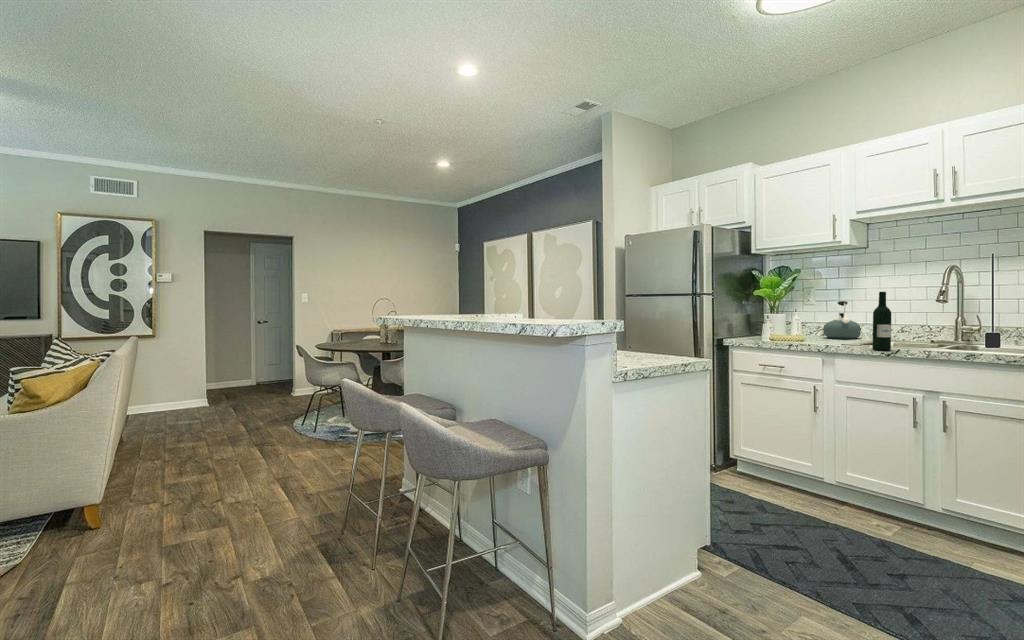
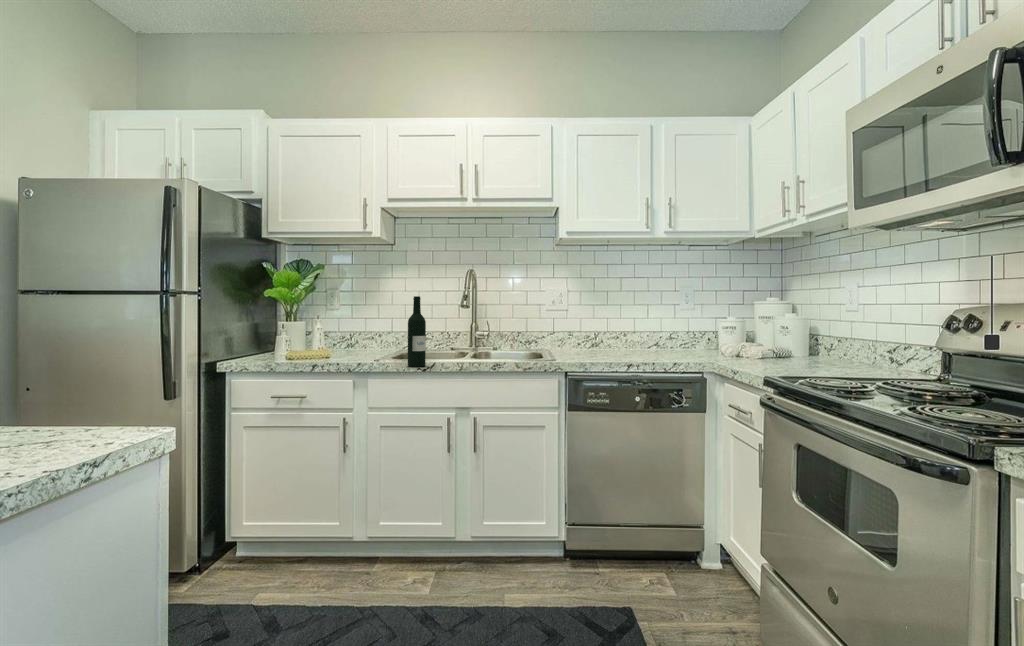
kettle: present [823,301,861,339] -> none [350,307,389,351]

